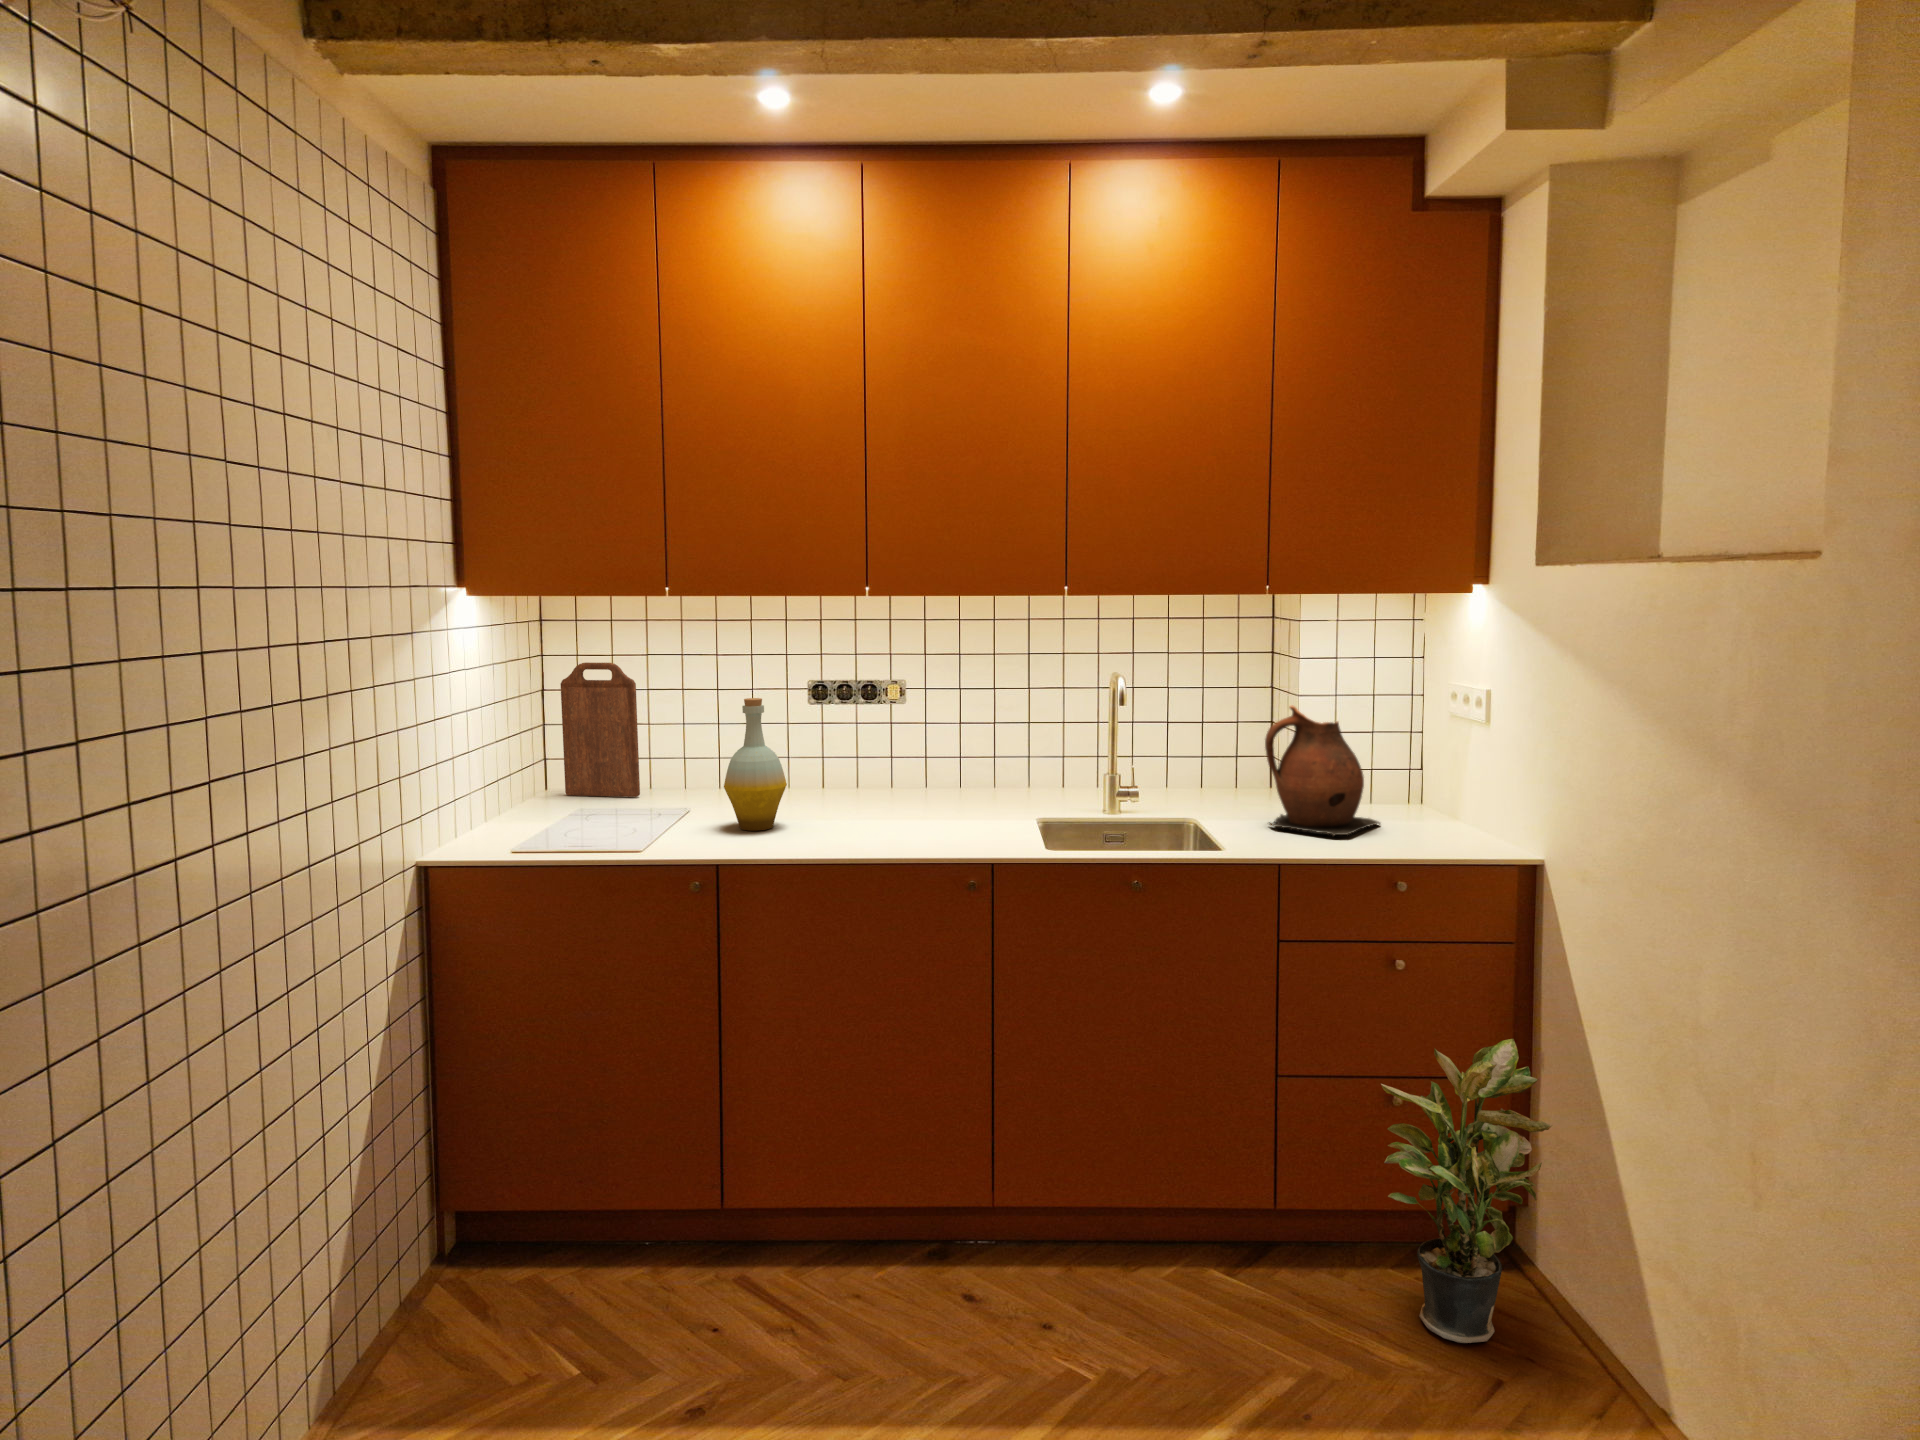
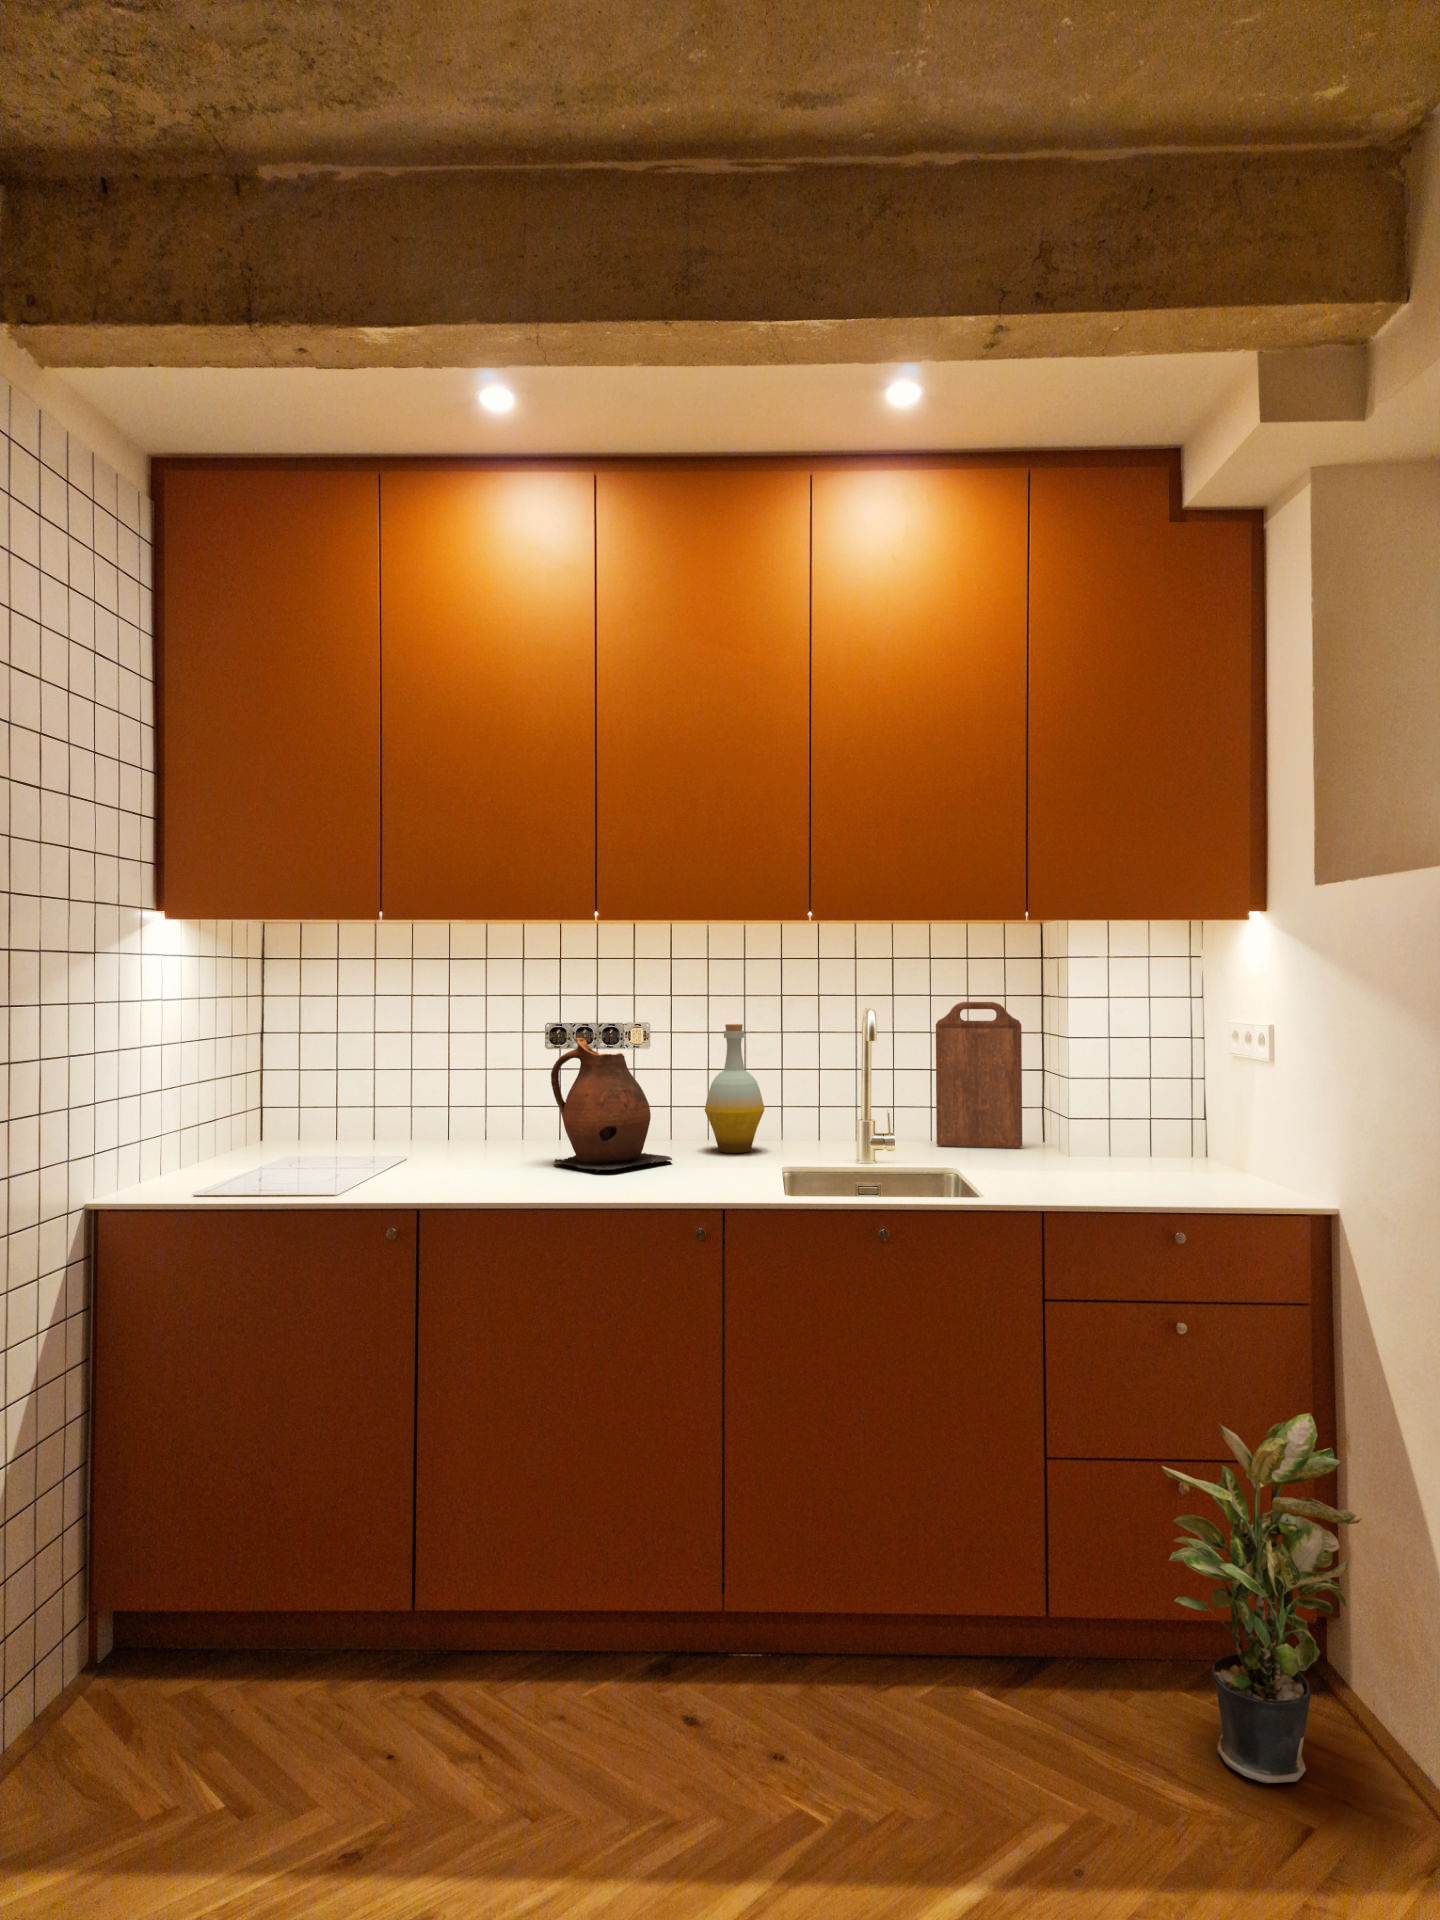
cutting board: present [561,663,640,797] -> present [936,1002,1022,1148]
bottle: present [724,698,787,831] -> present [705,1024,764,1153]
ceramic pitcher: present [1265,706,1380,836] -> present [551,1038,672,1172]

